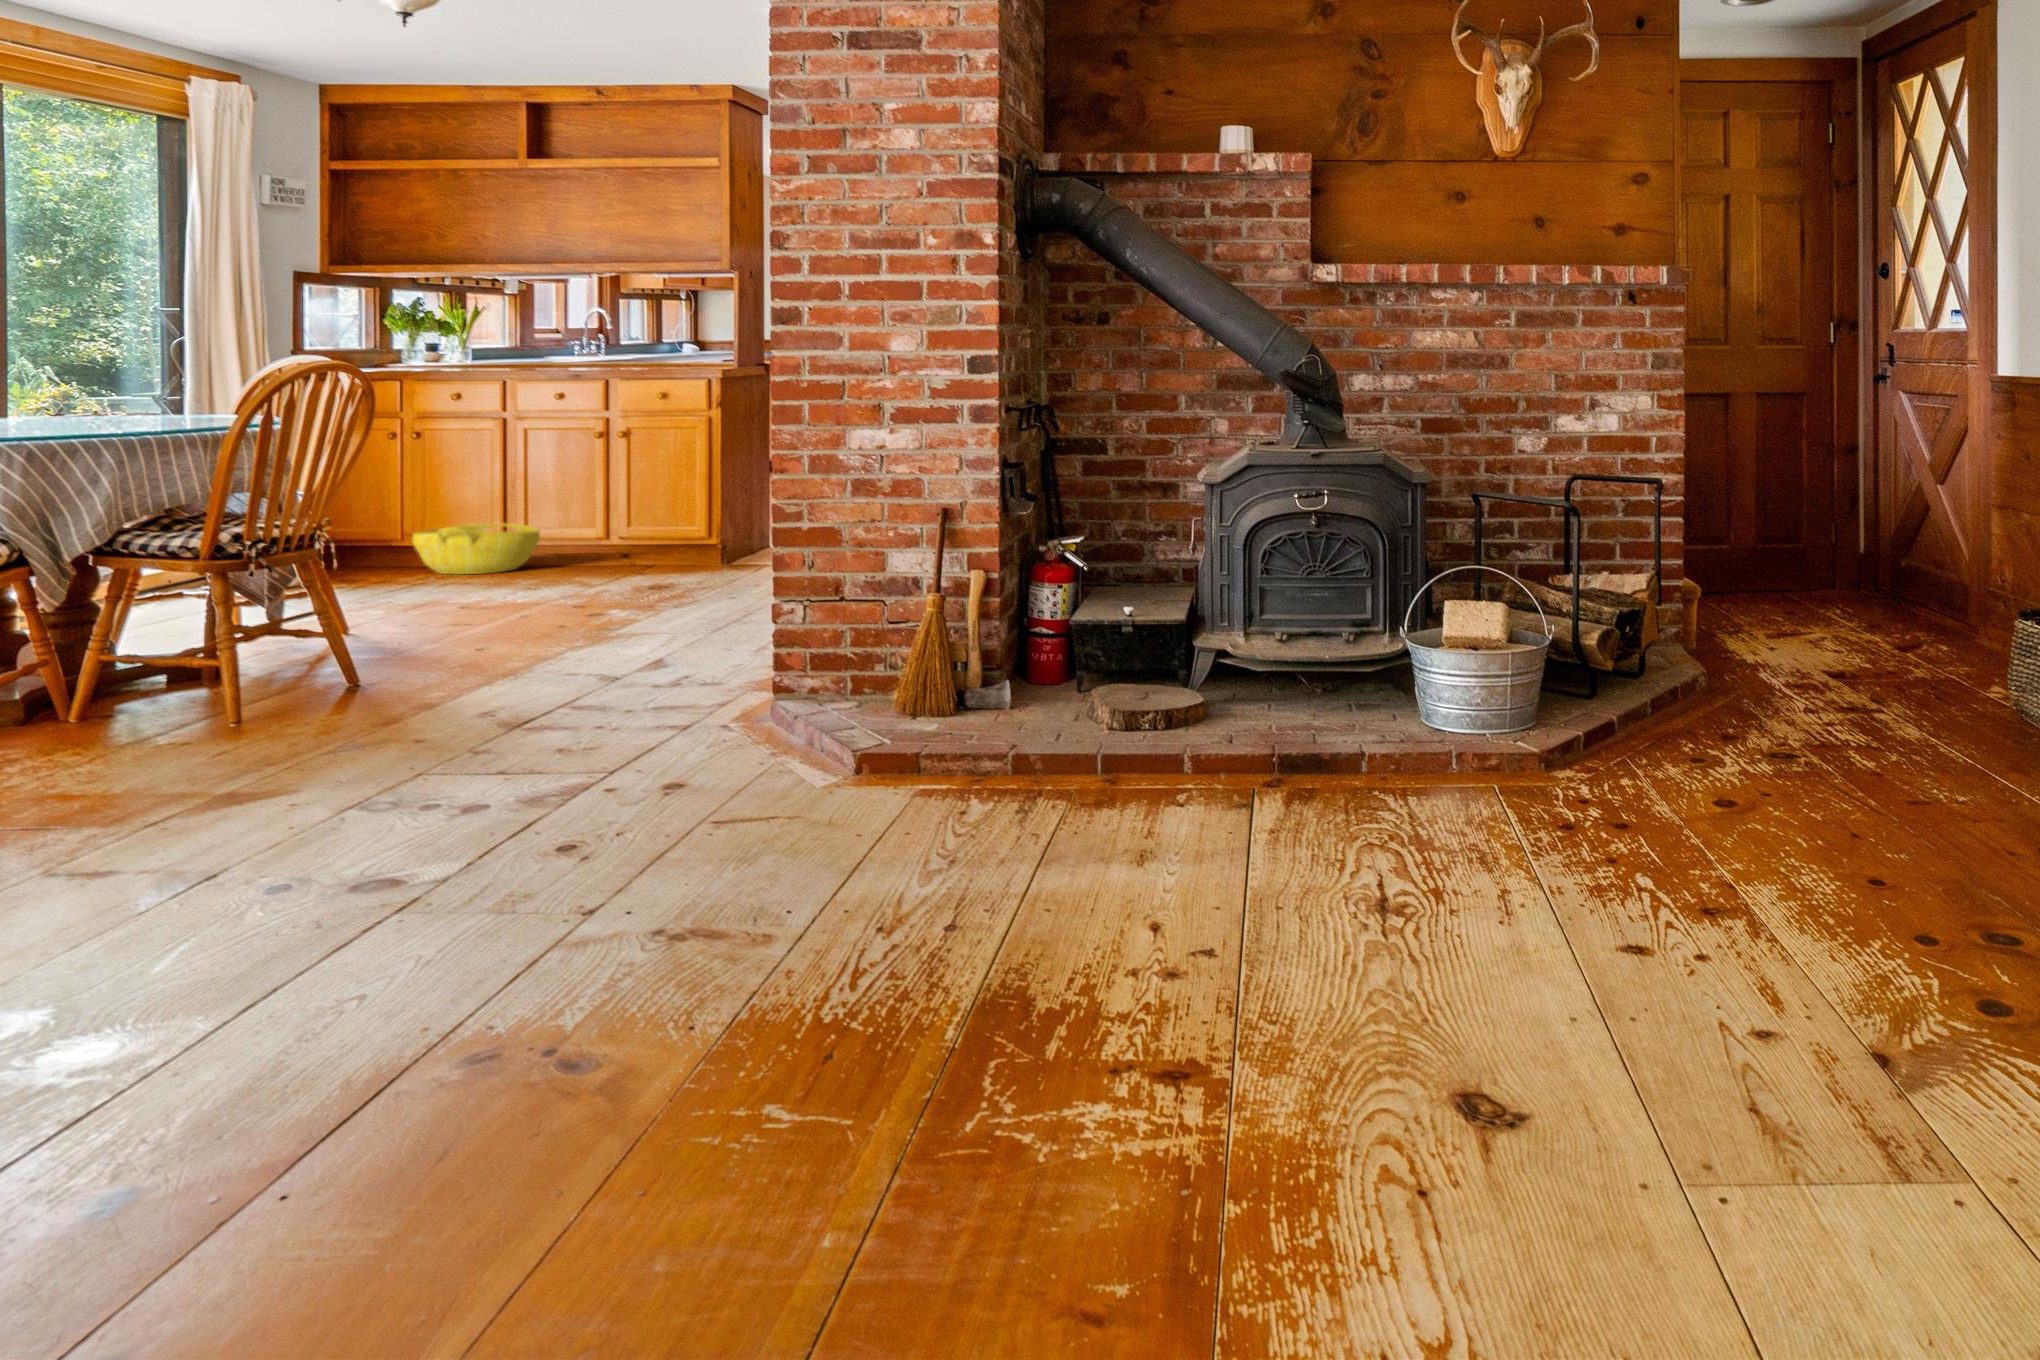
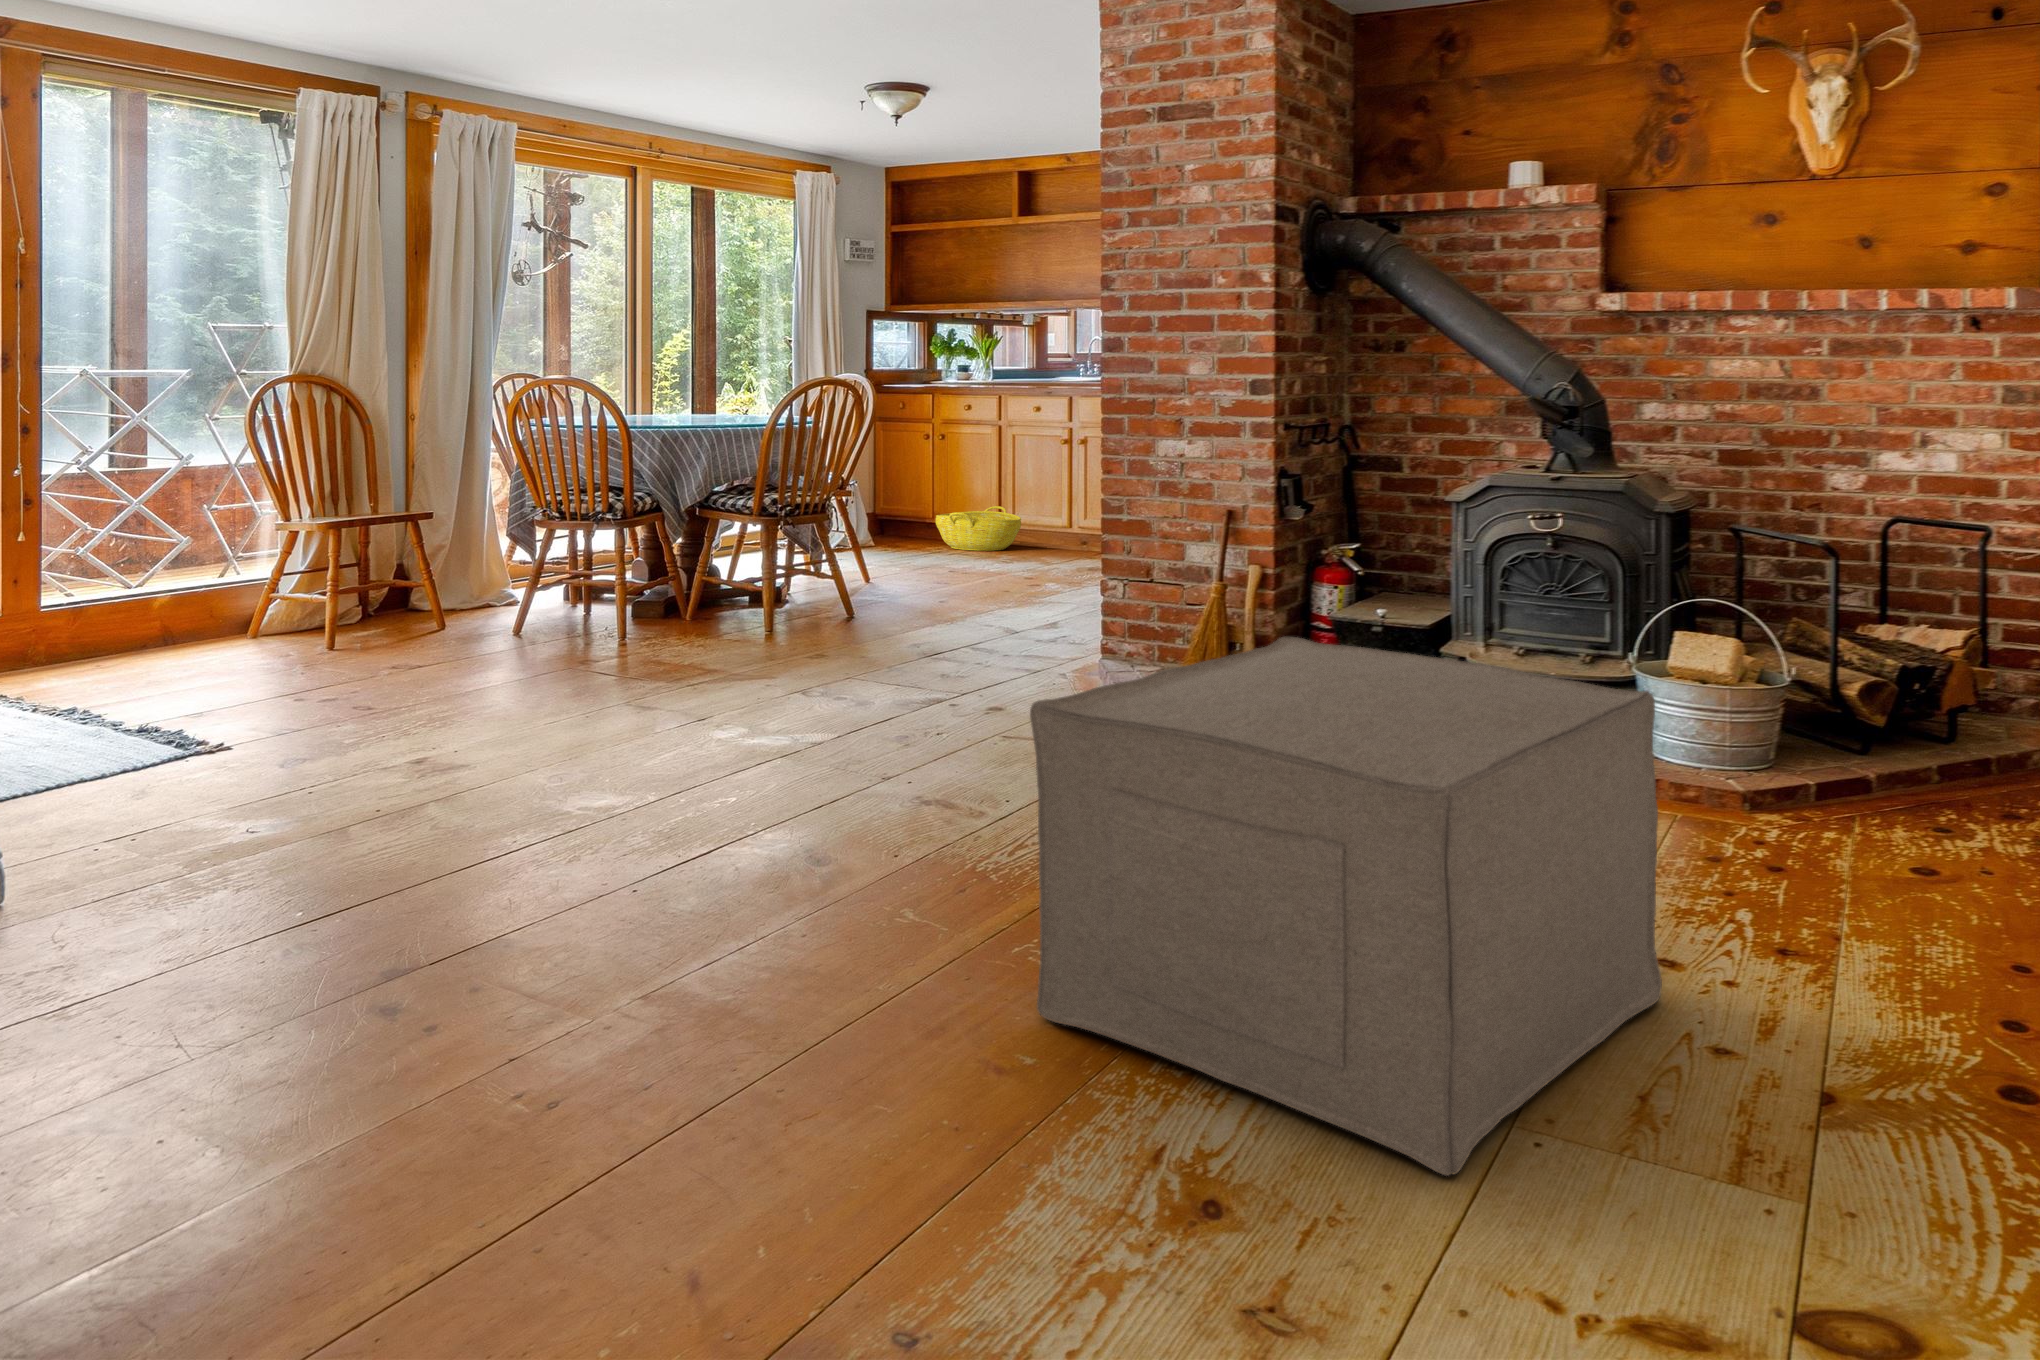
ottoman: none [1056,660,1692,1275] -> present [1030,637,1662,1176]

